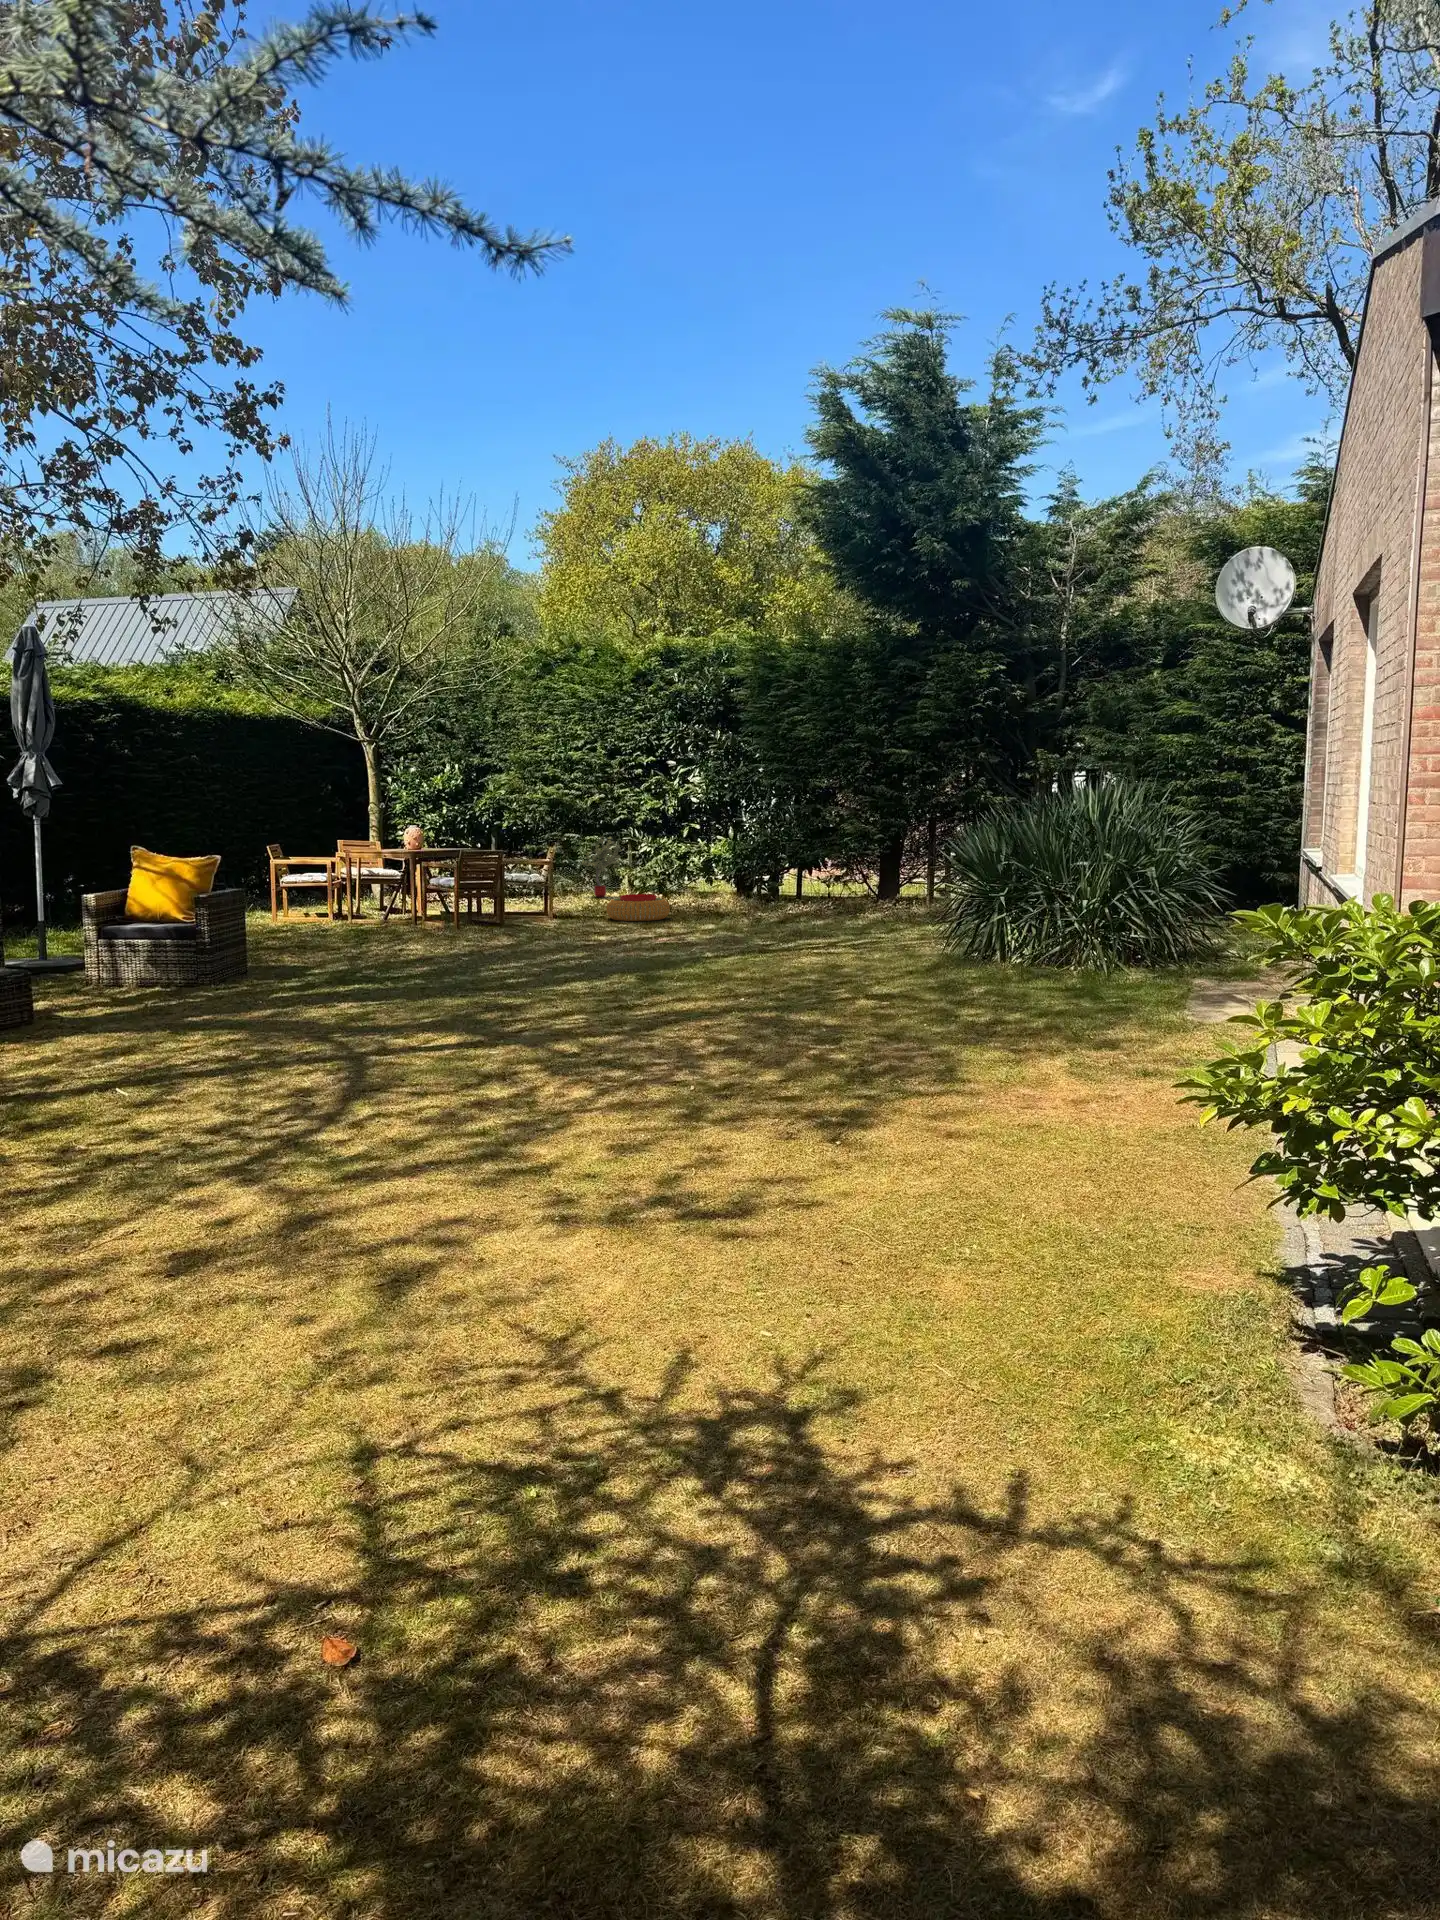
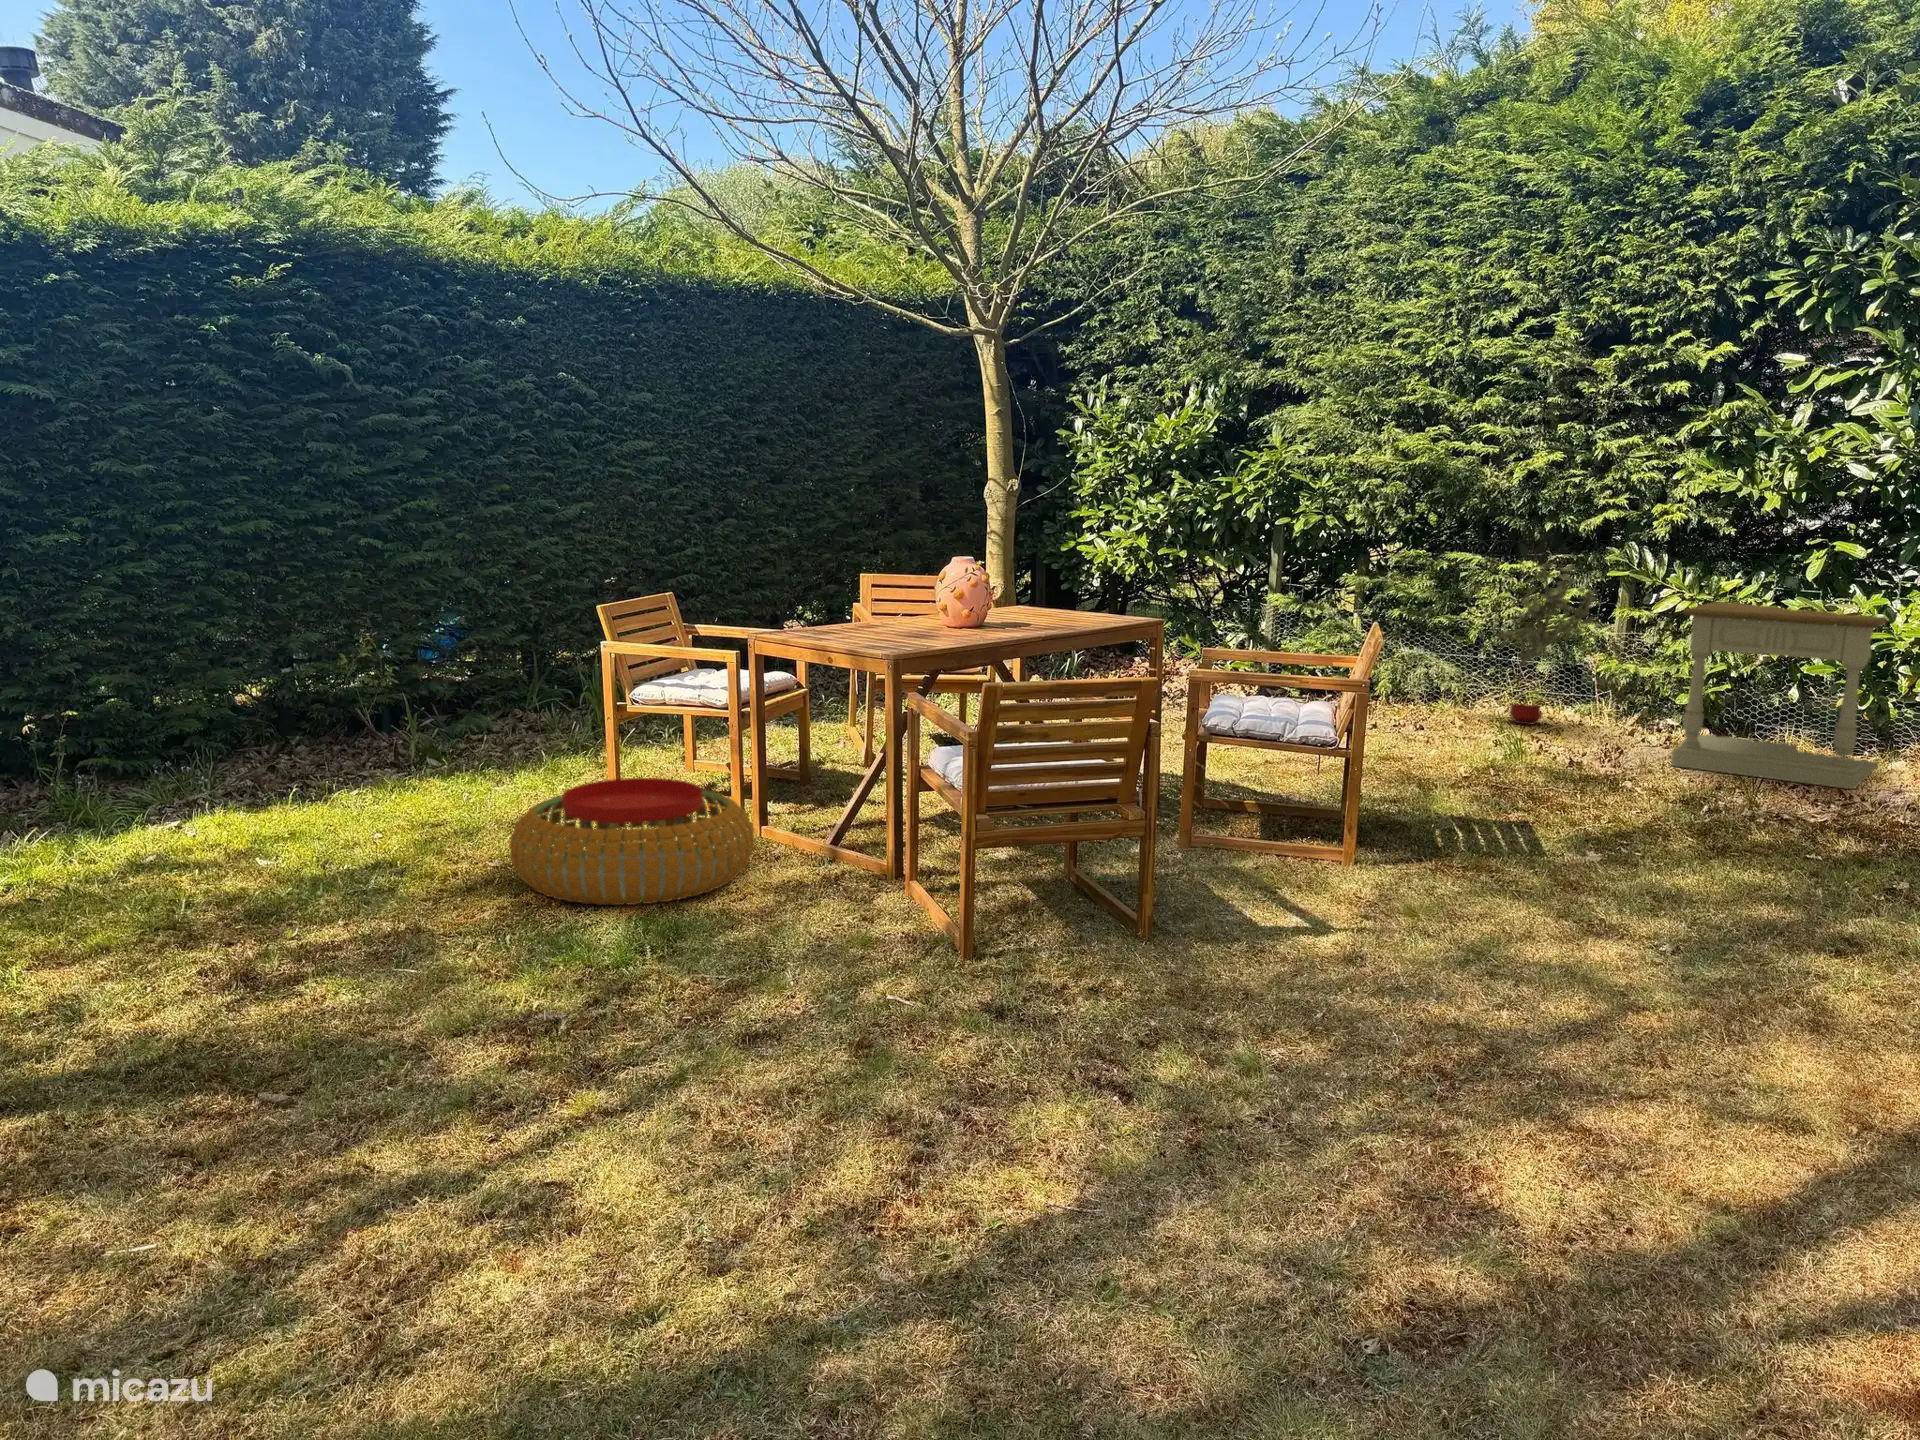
side table: none [645,846,712,904] -> present [1671,602,1887,789]
pouf: present [607,894,670,921] -> present [509,778,755,905]

